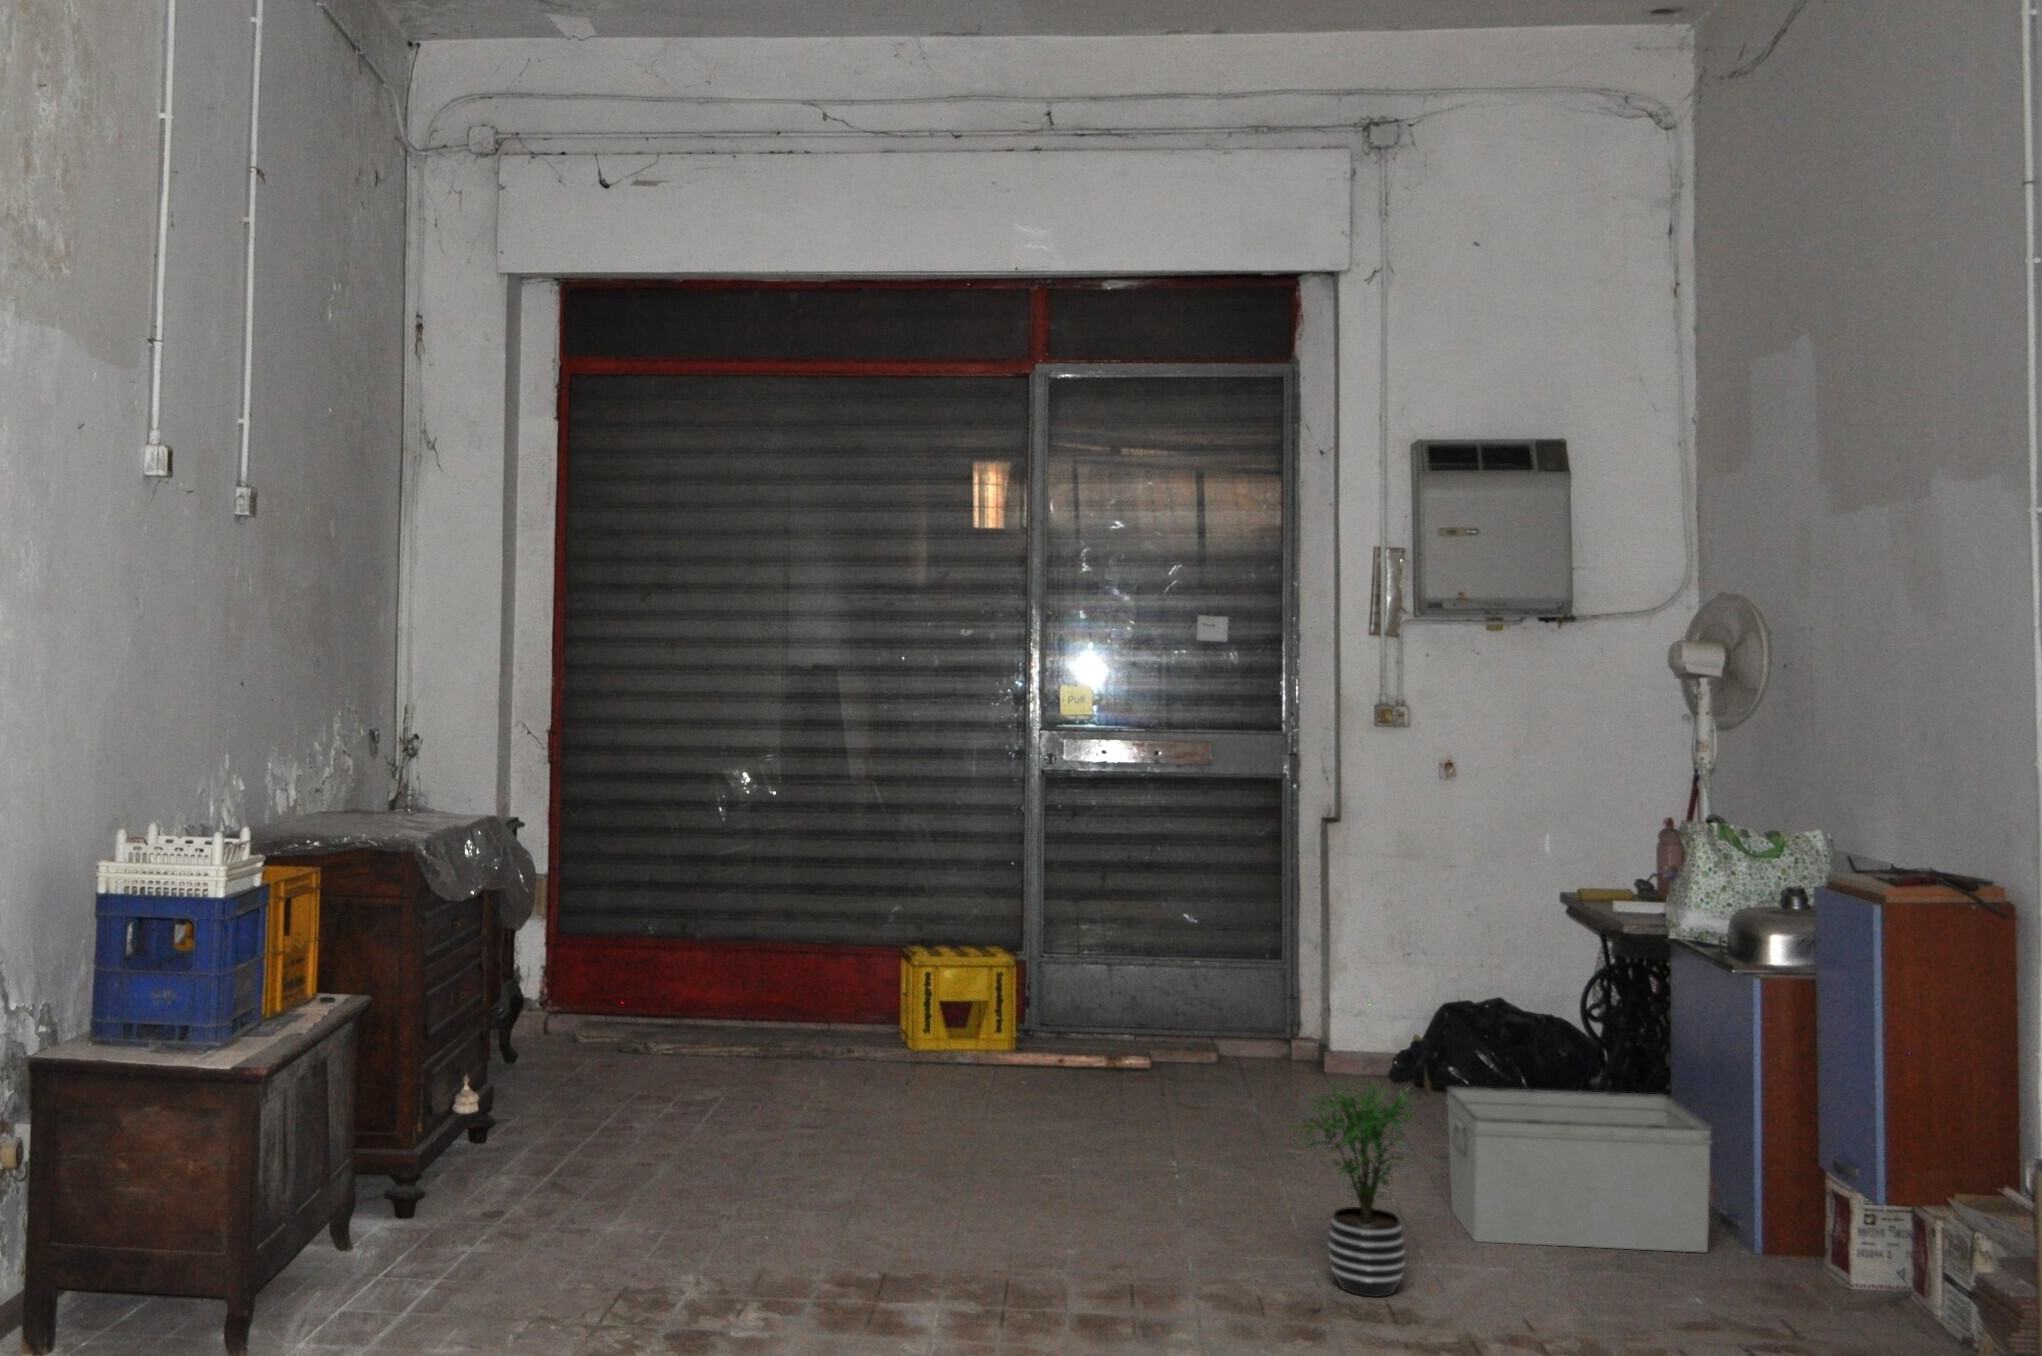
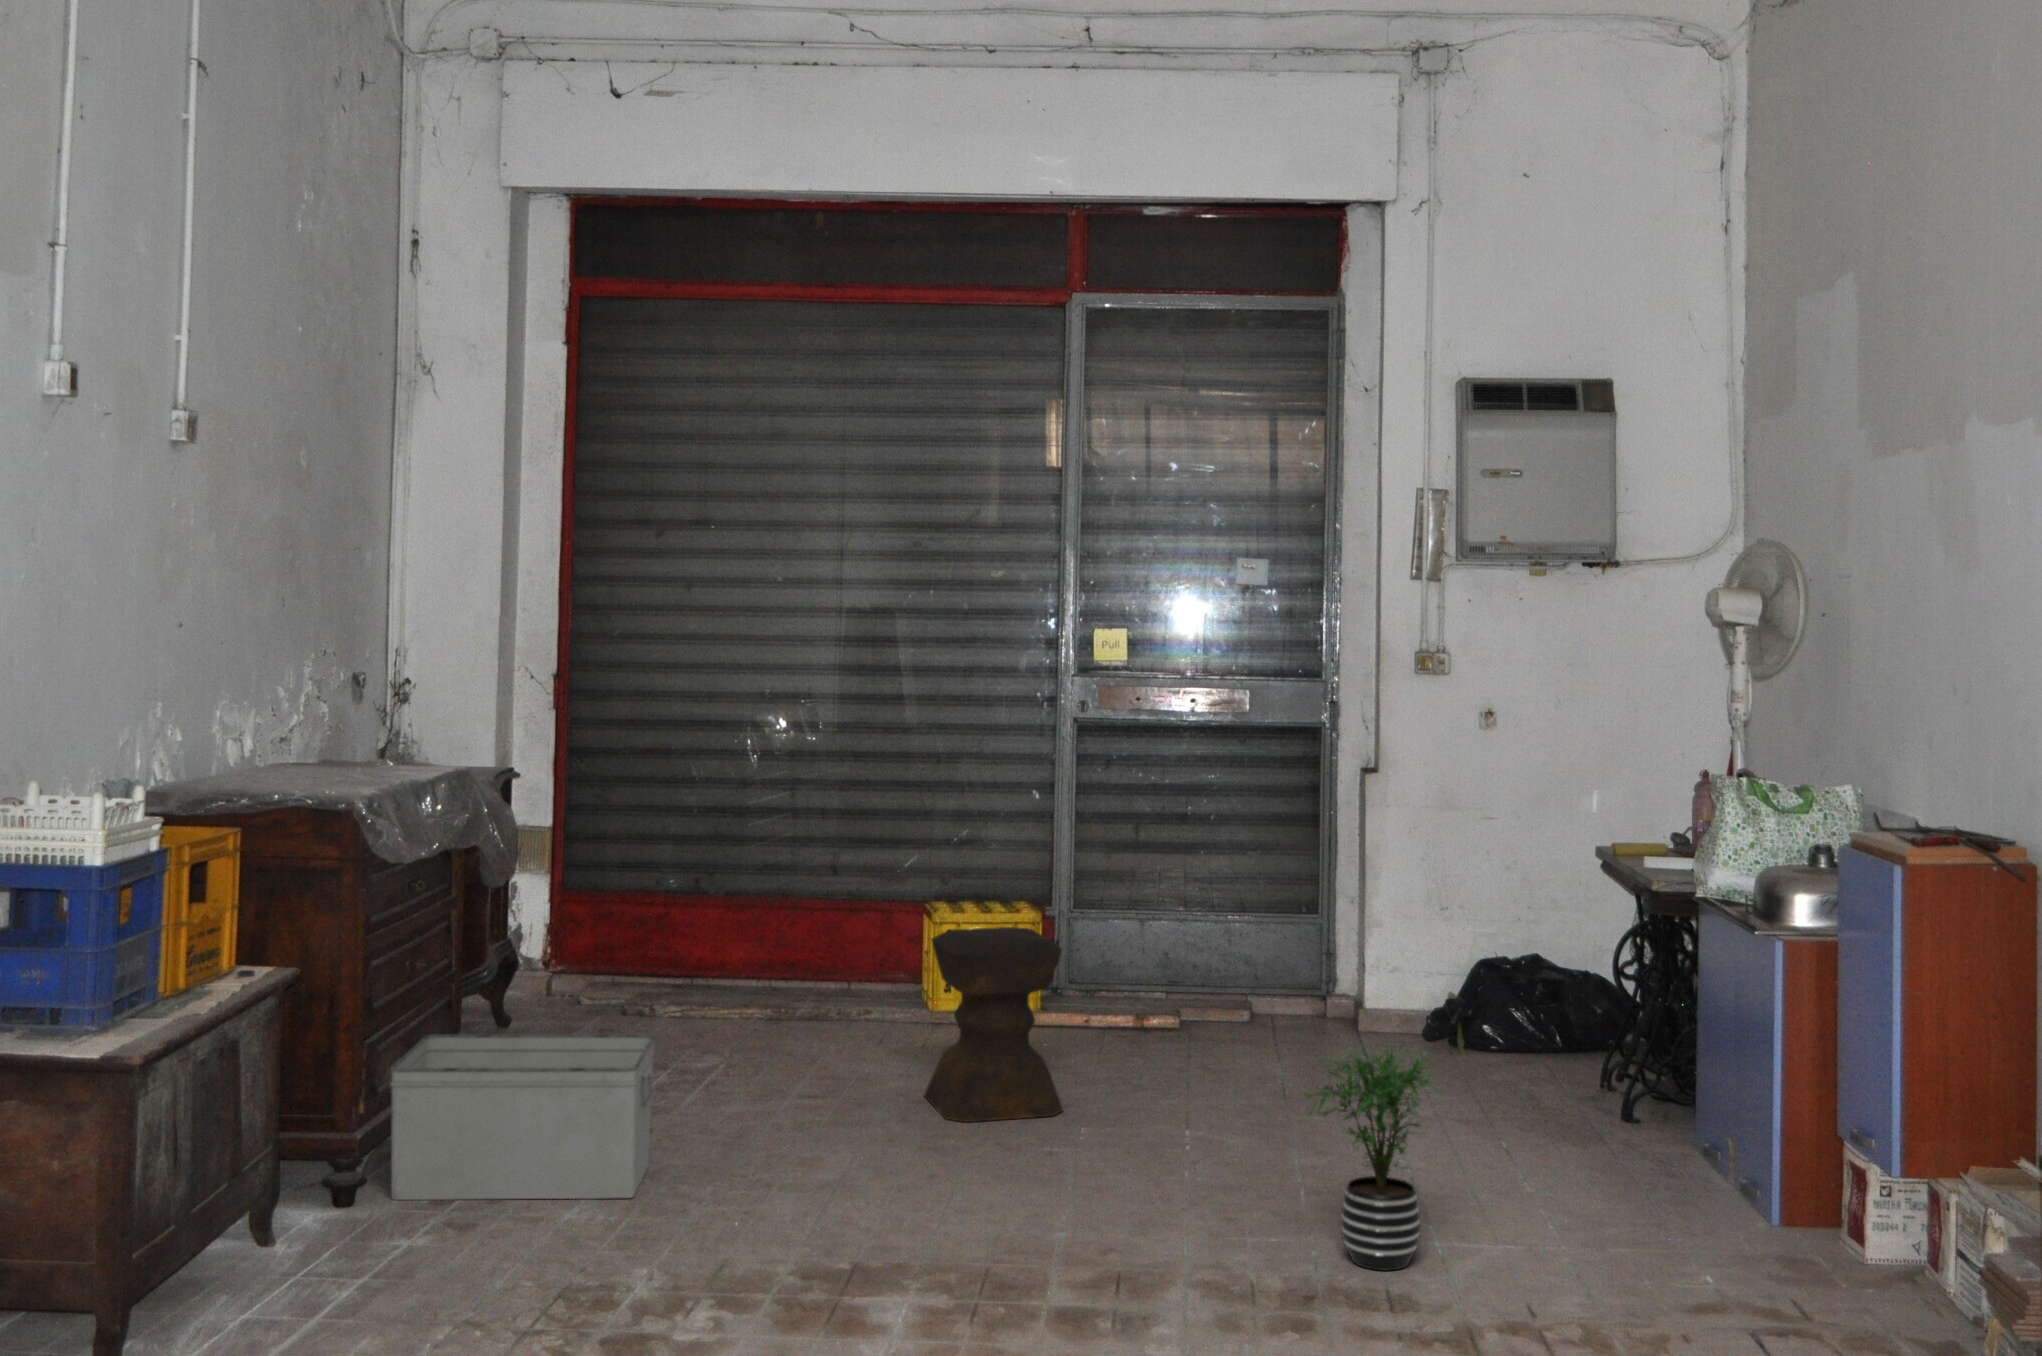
stool: none [911,967,1046,1151] -> present [924,927,1063,1123]
storage bin: present [1446,1087,1712,1252] -> present [390,1034,655,1200]

